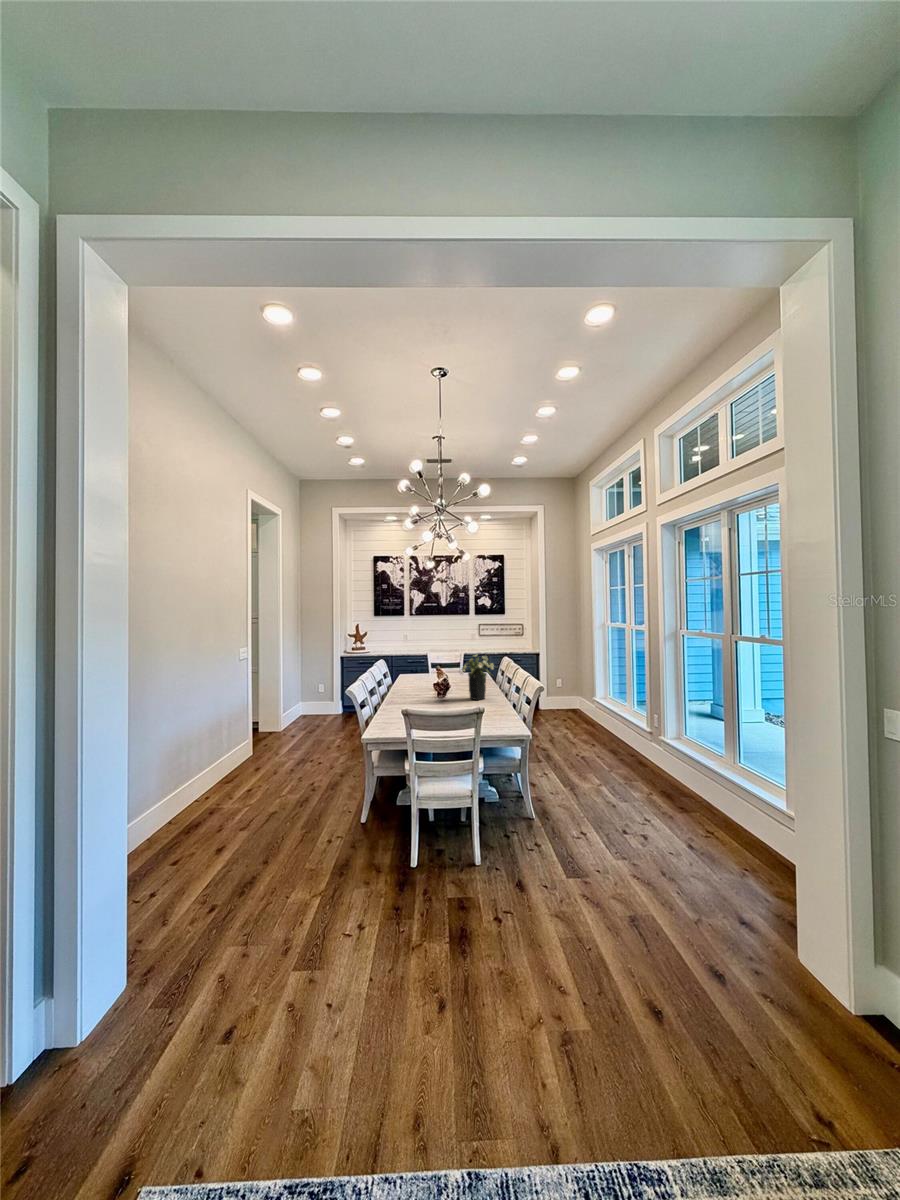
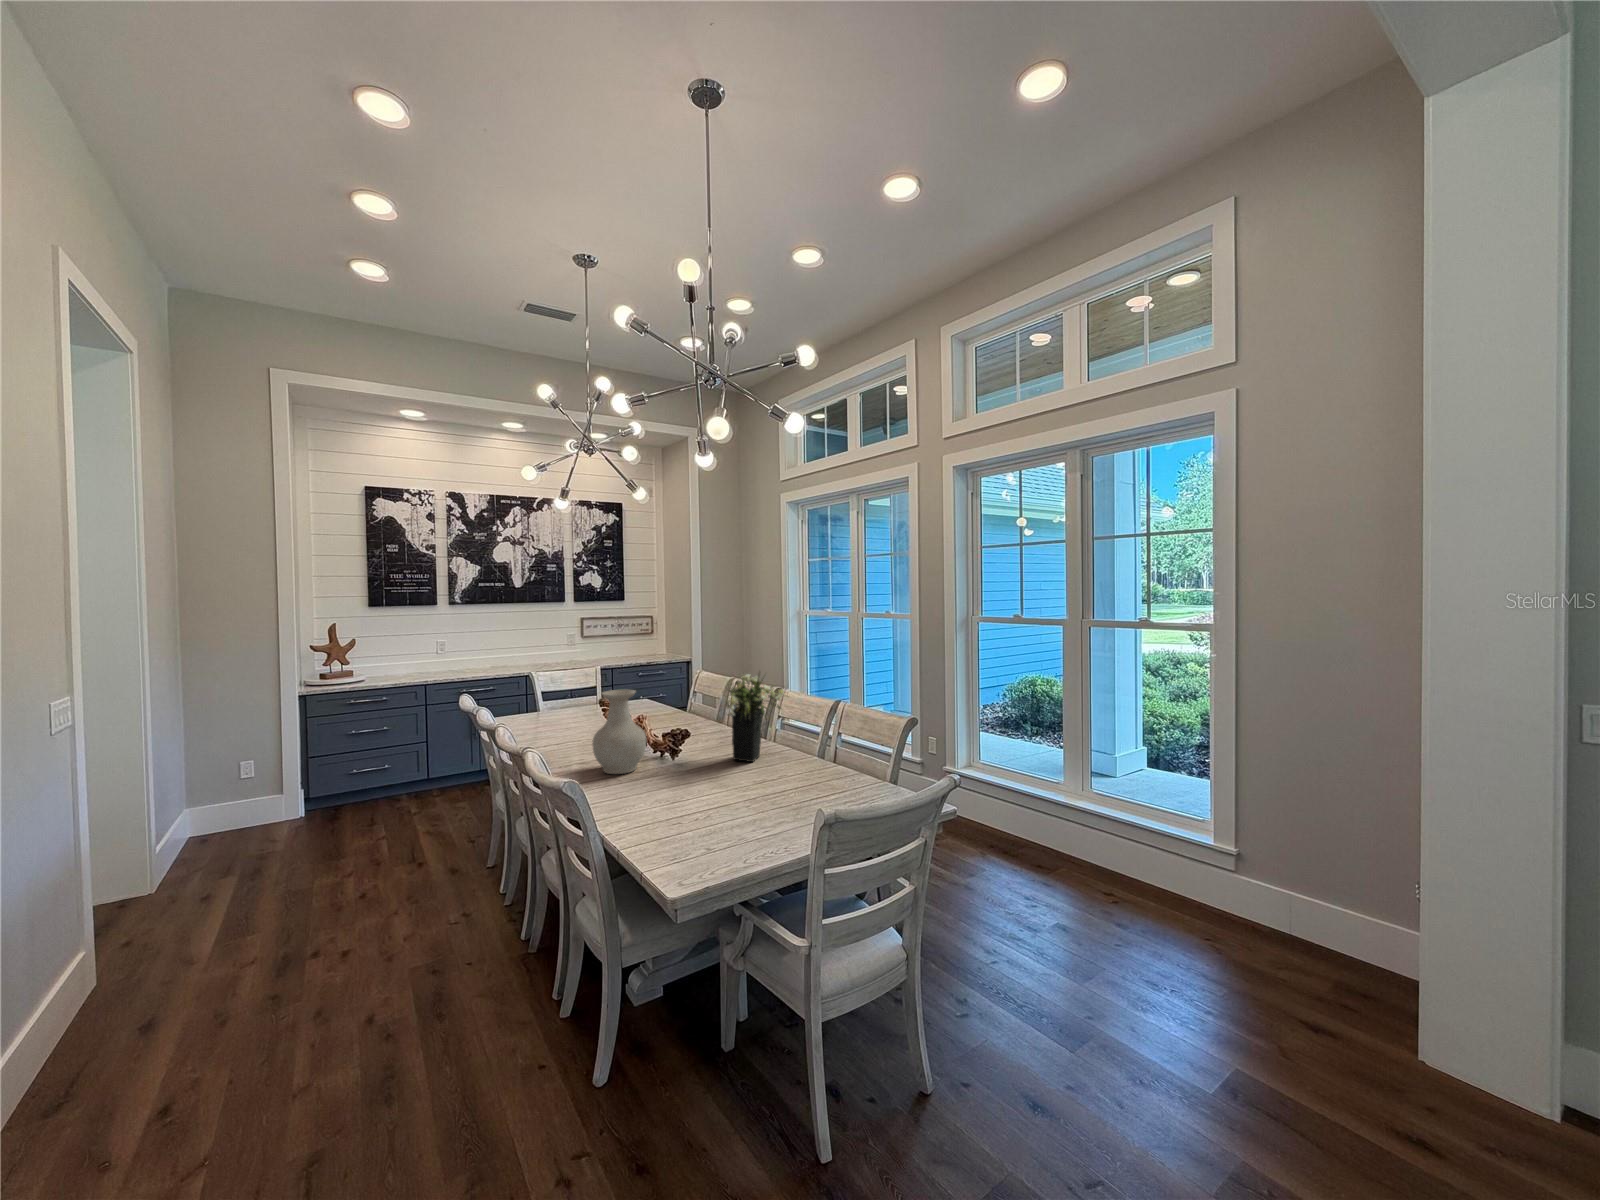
vase: none [406,658,431,698] -> present [592,689,646,774]

